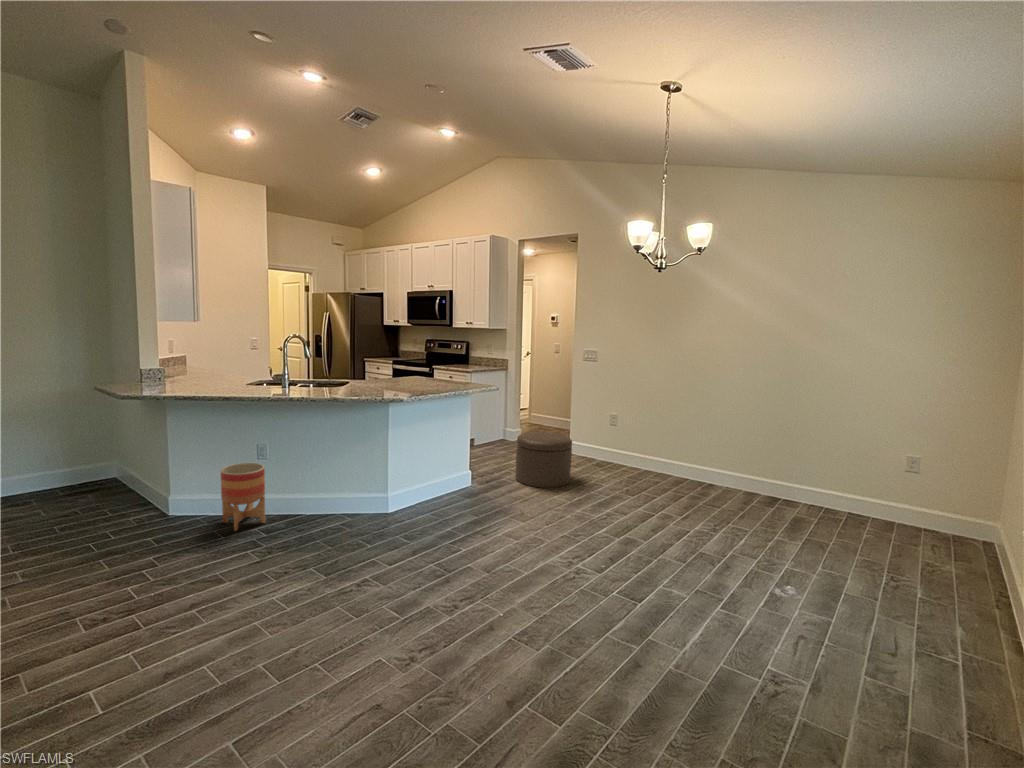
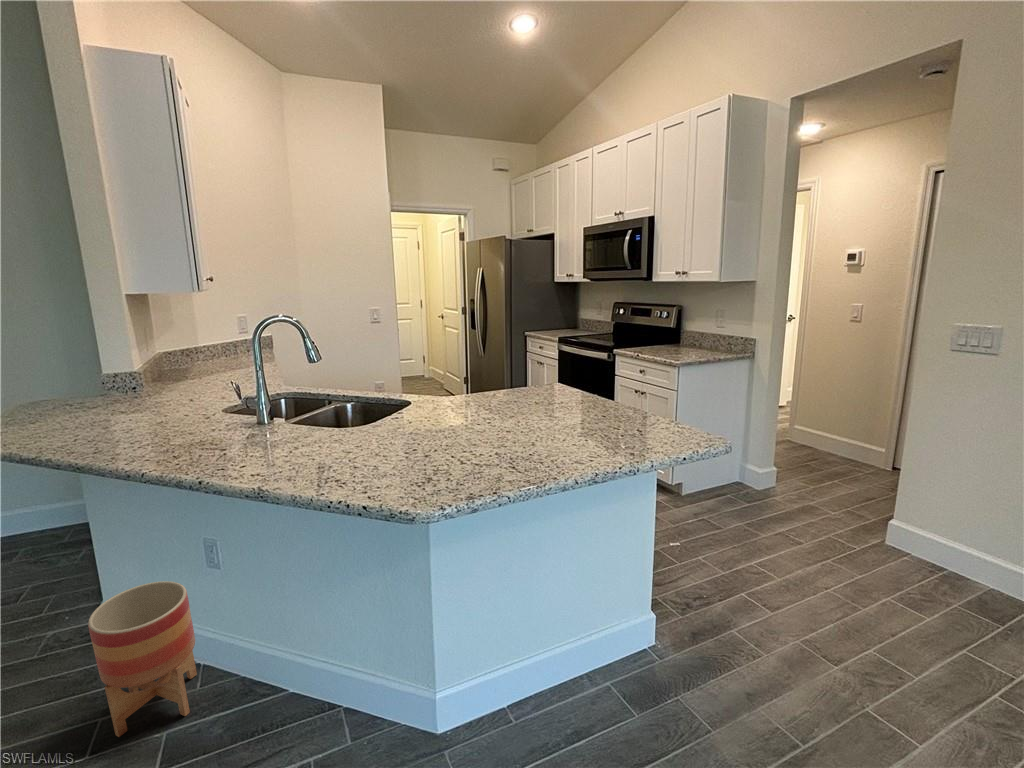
ottoman: present [515,431,572,488] -> none [764,526,939,705]

